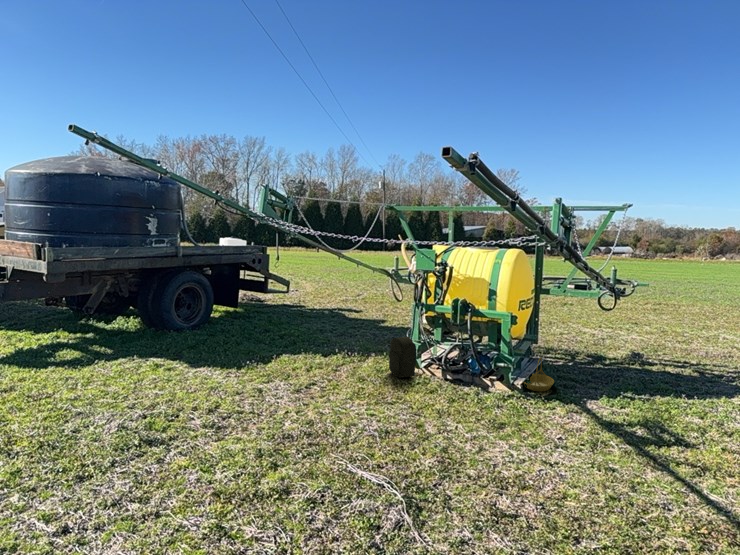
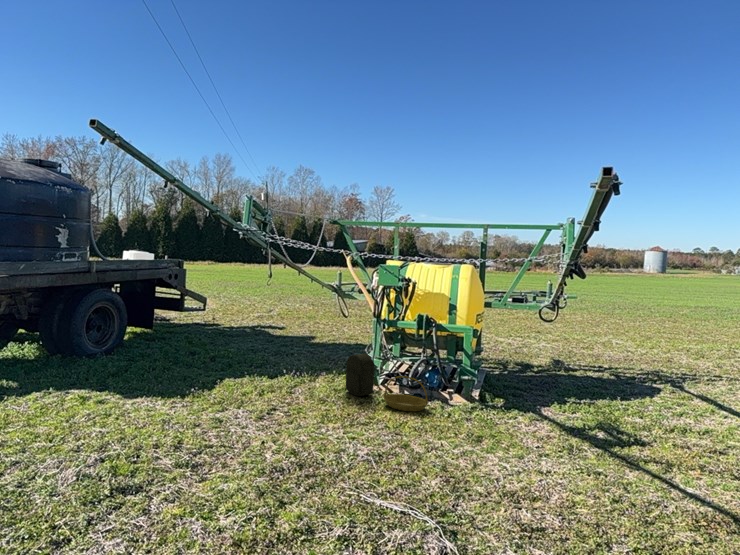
basket: present [524,357,554,391] -> present [383,376,428,411]

